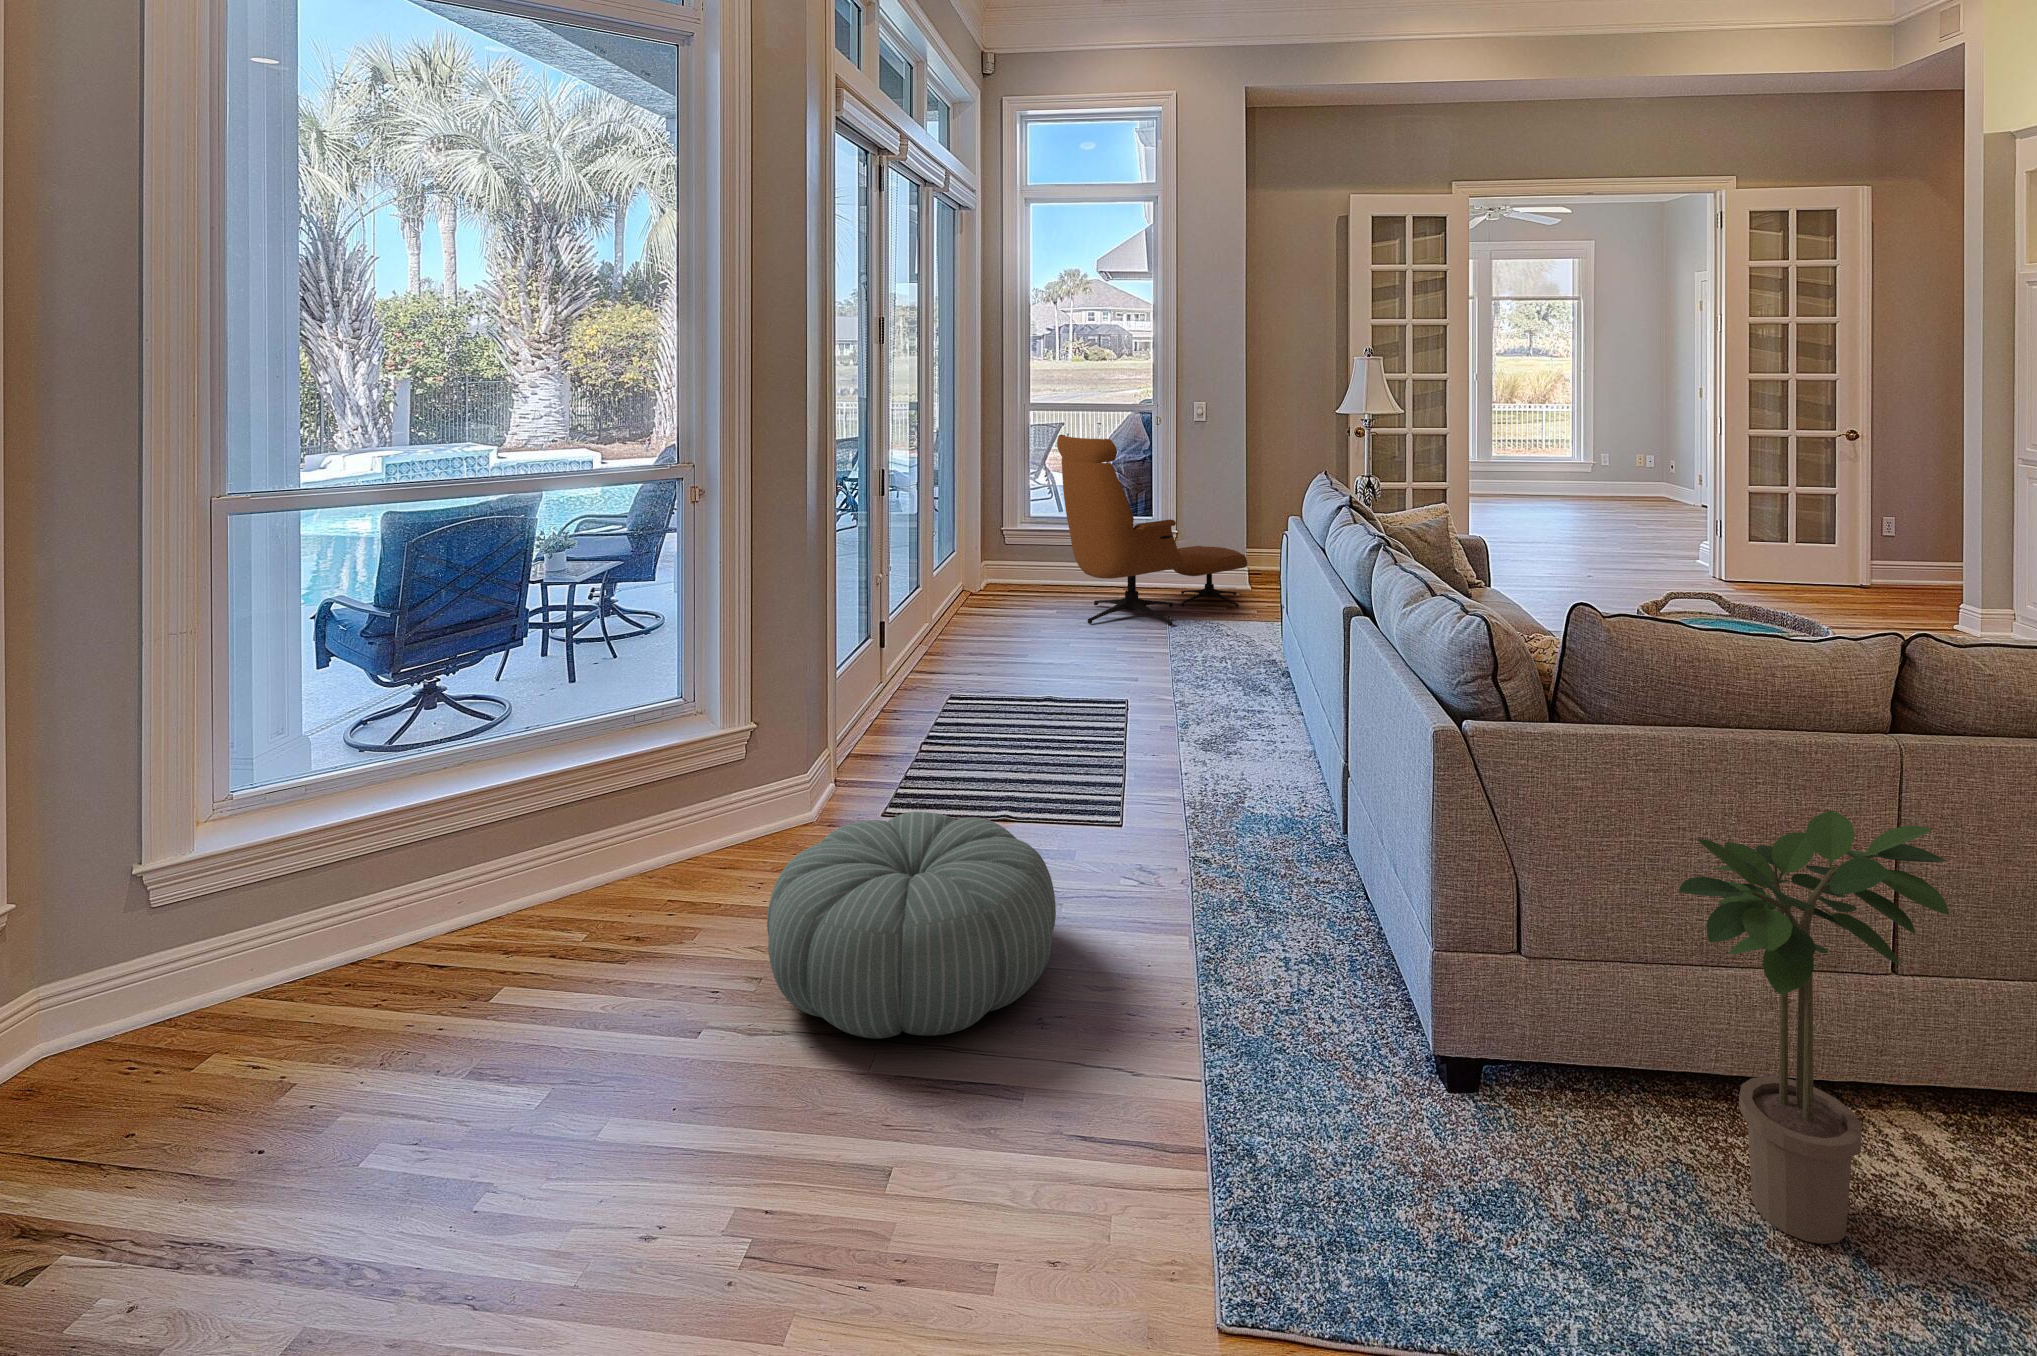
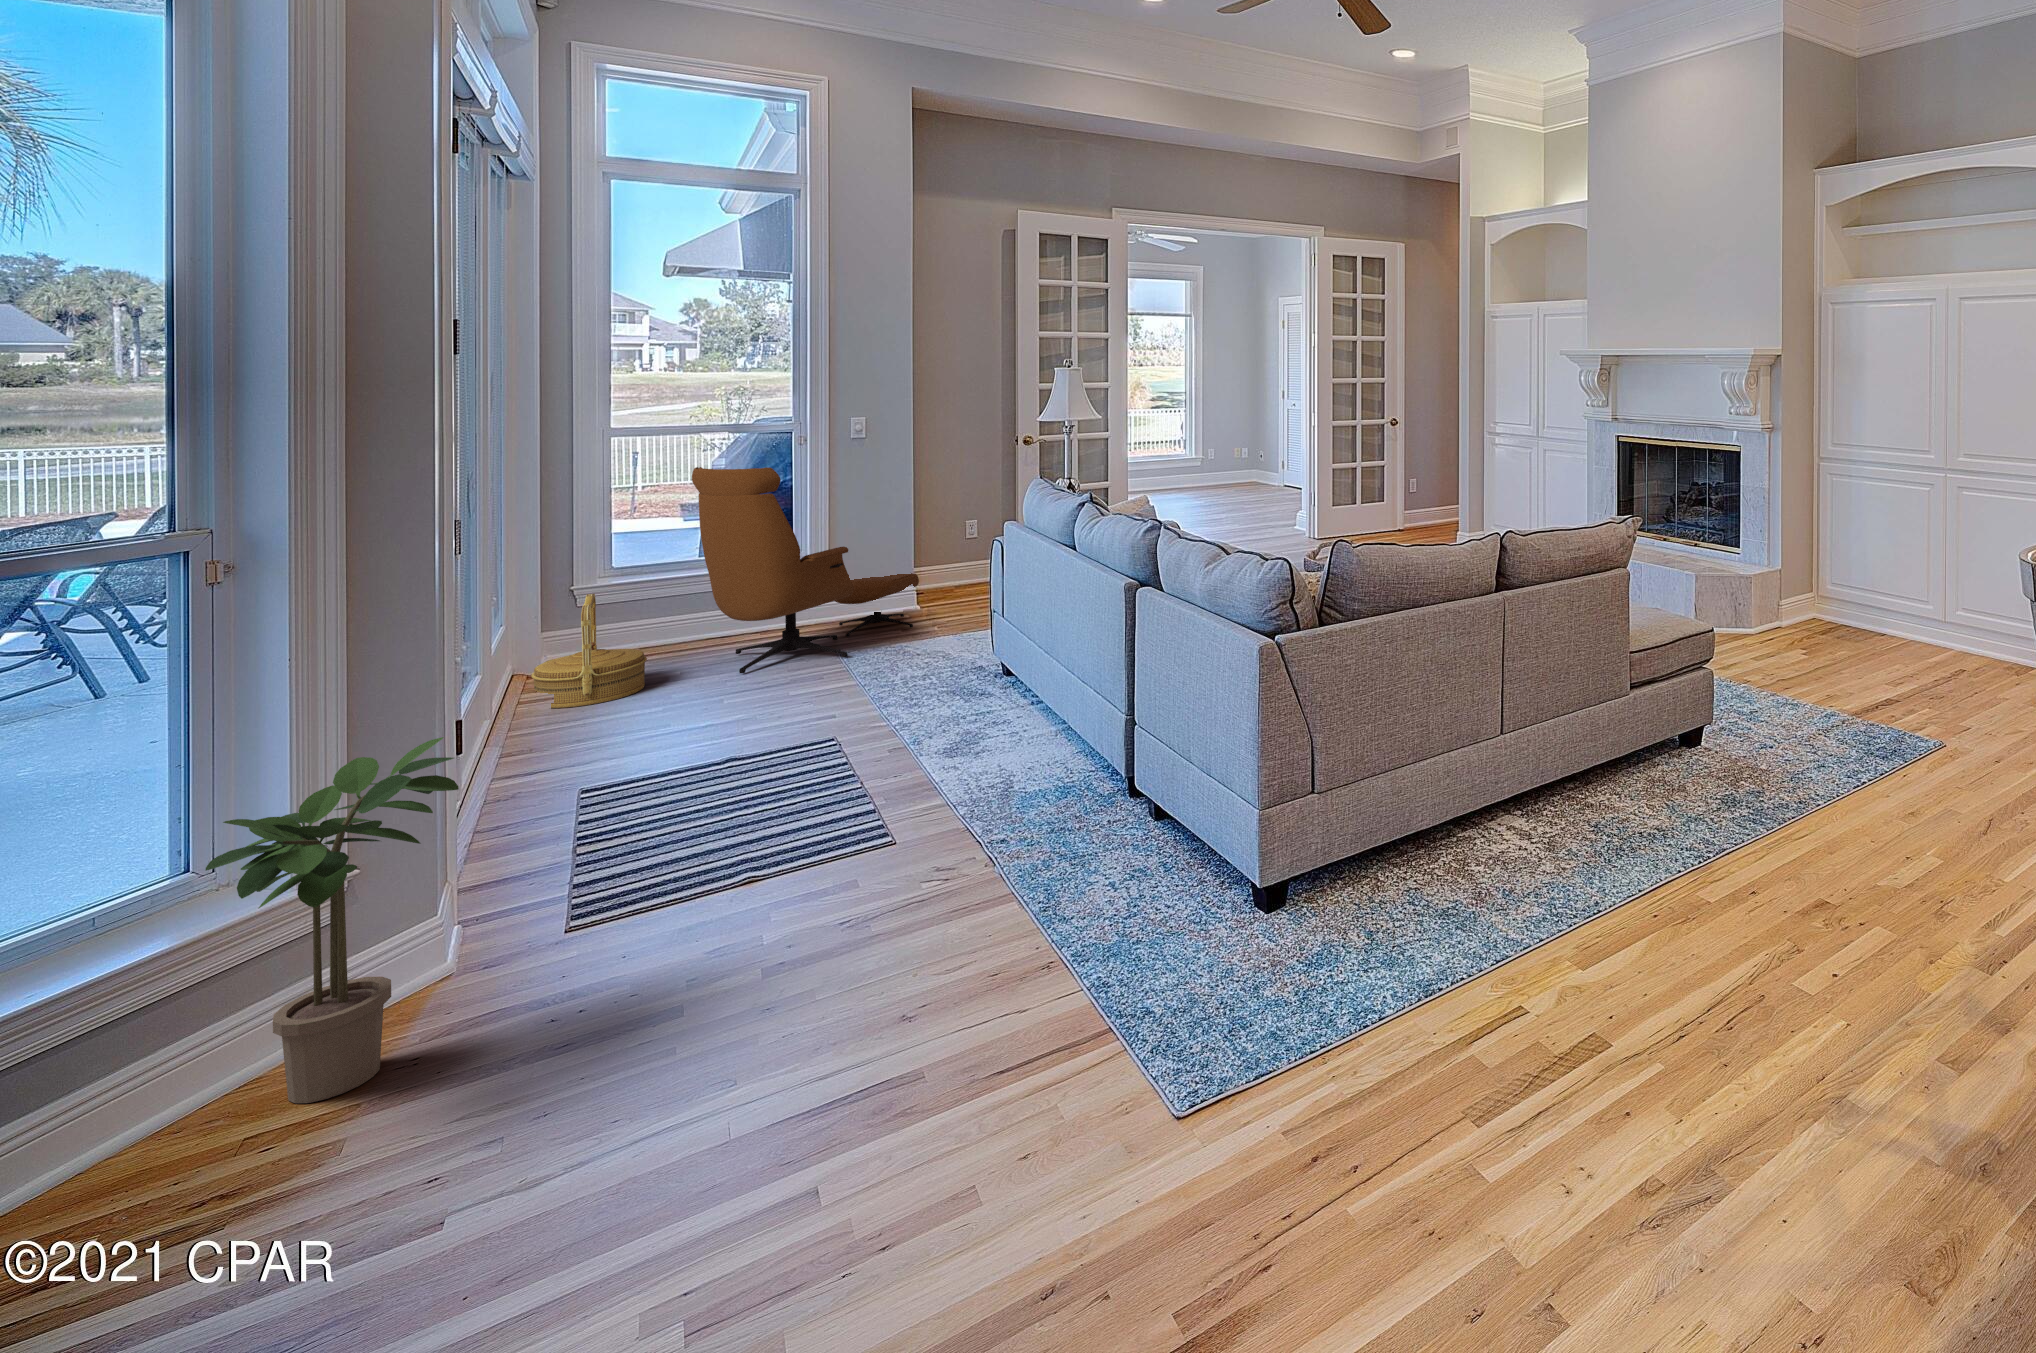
woven basket: none [950,535,1024,628] -> present [531,594,647,708]
potted plant: present [1679,811,1949,1244] -> present [206,737,459,1103]
pouf: present [767,812,1056,1039] -> none [548,852,913,1099]

